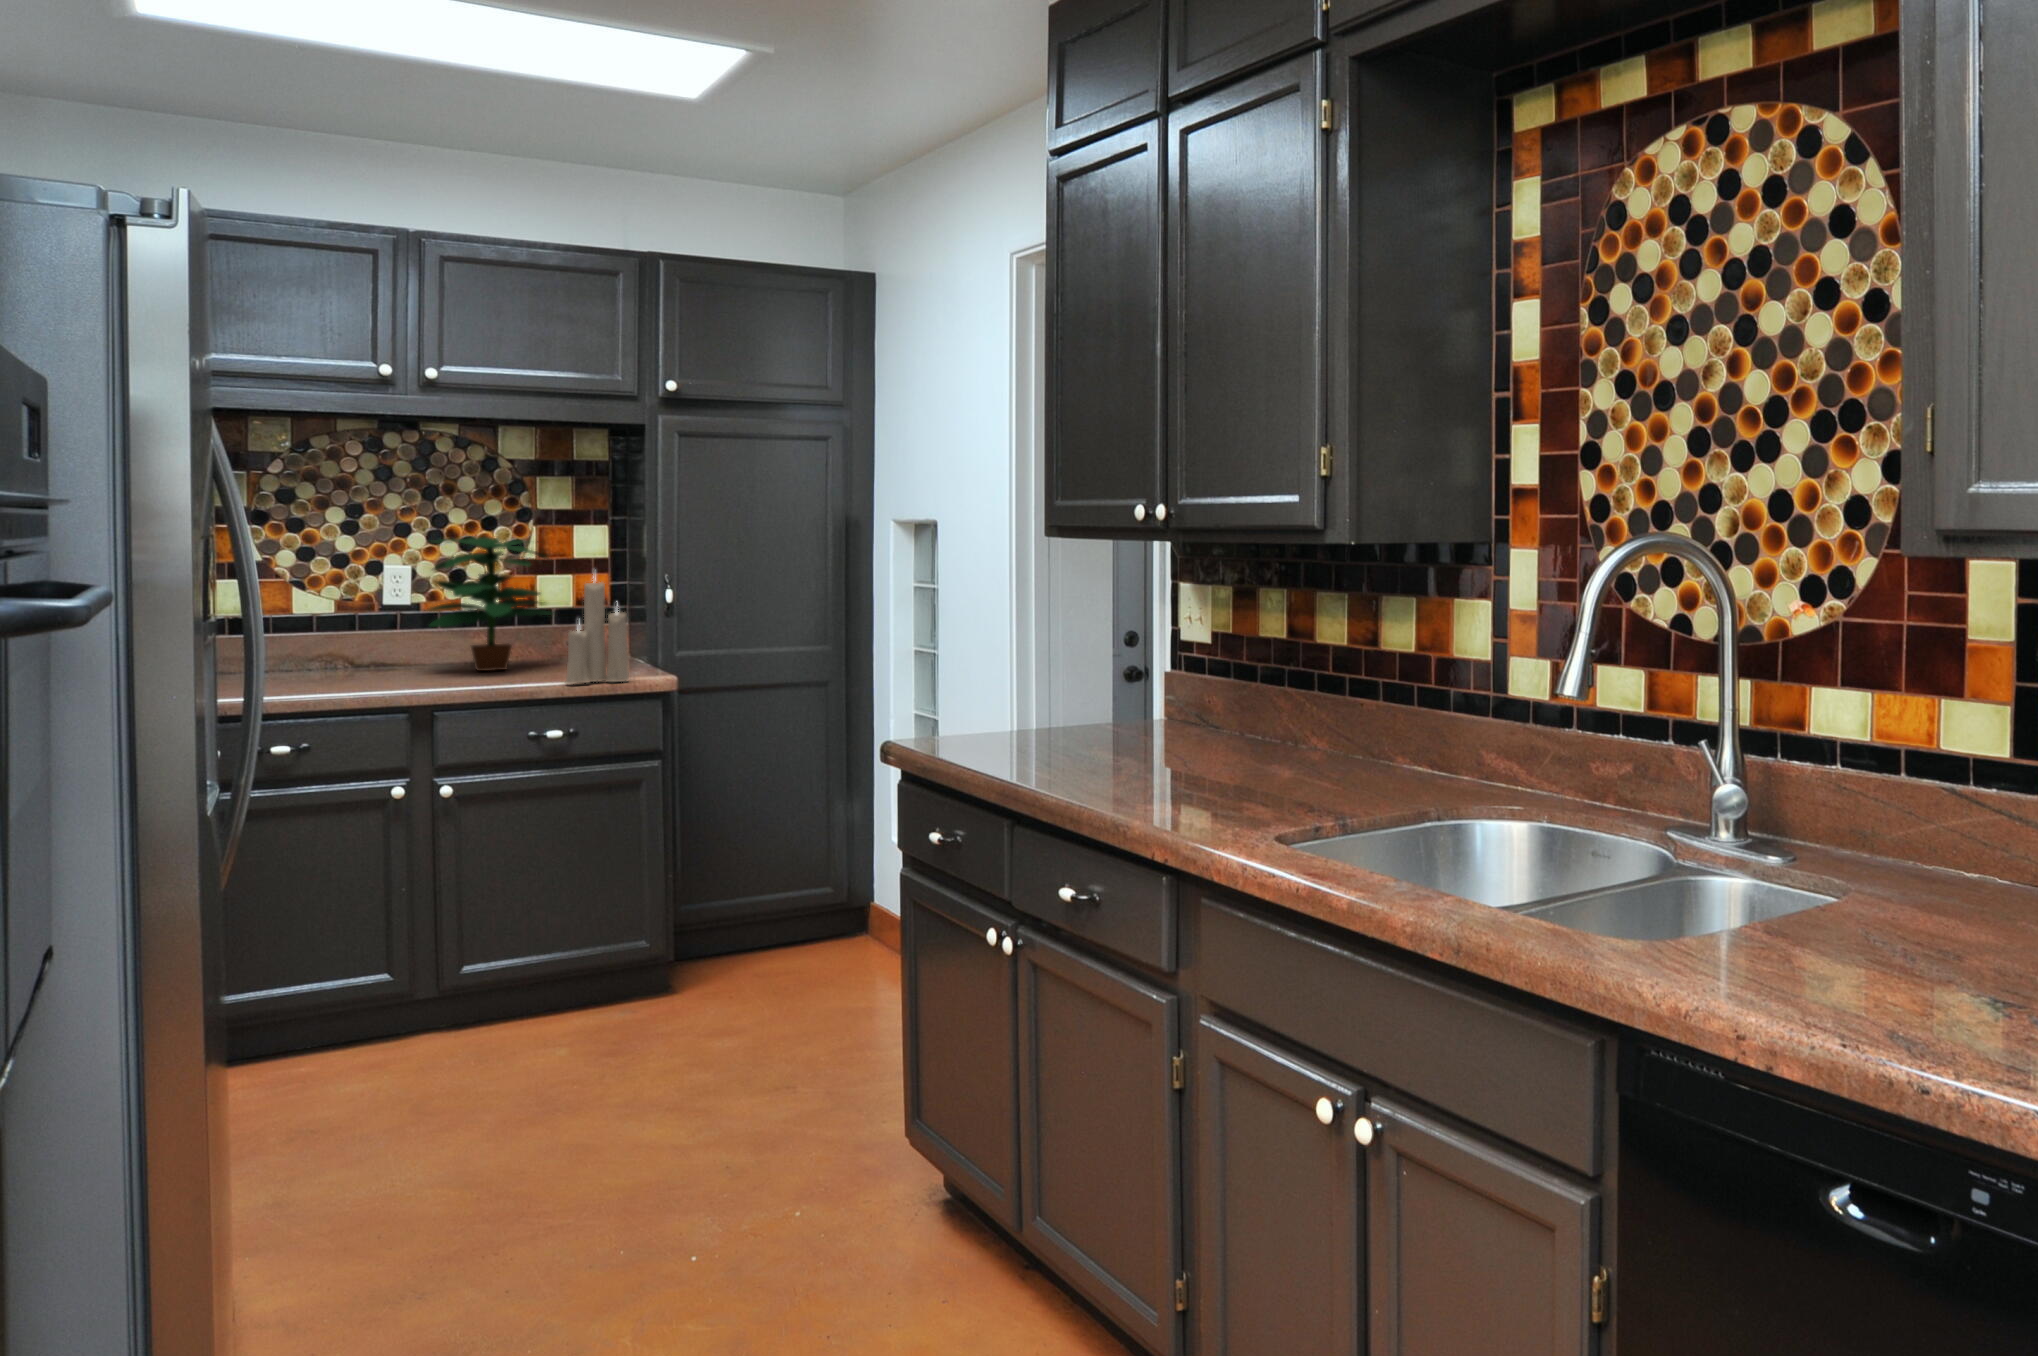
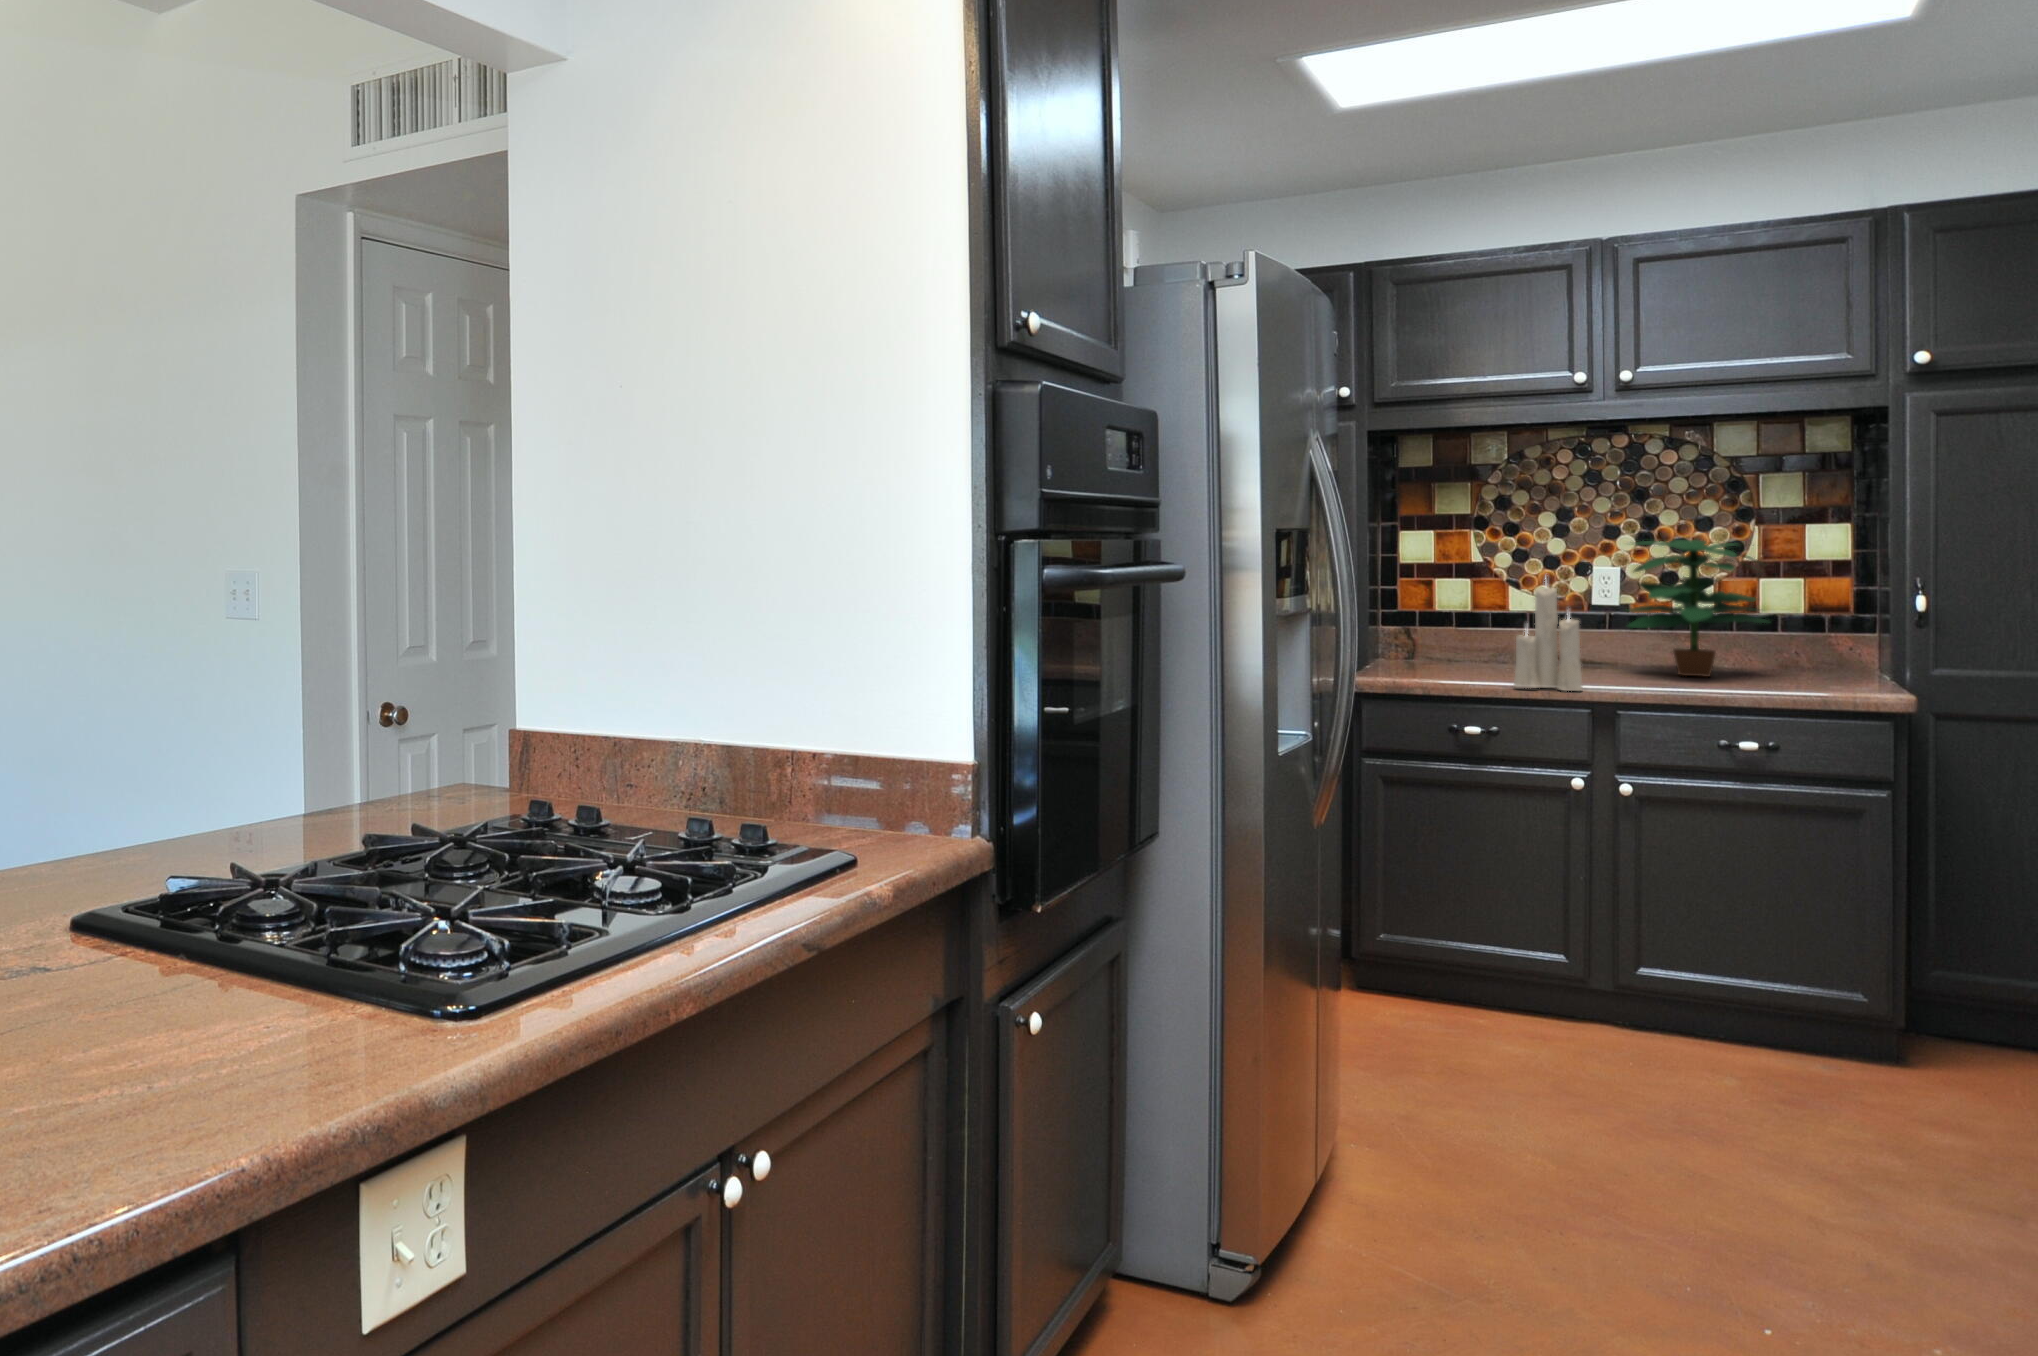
candle: present [566,582,629,684] -> present [1514,578,1582,691]

